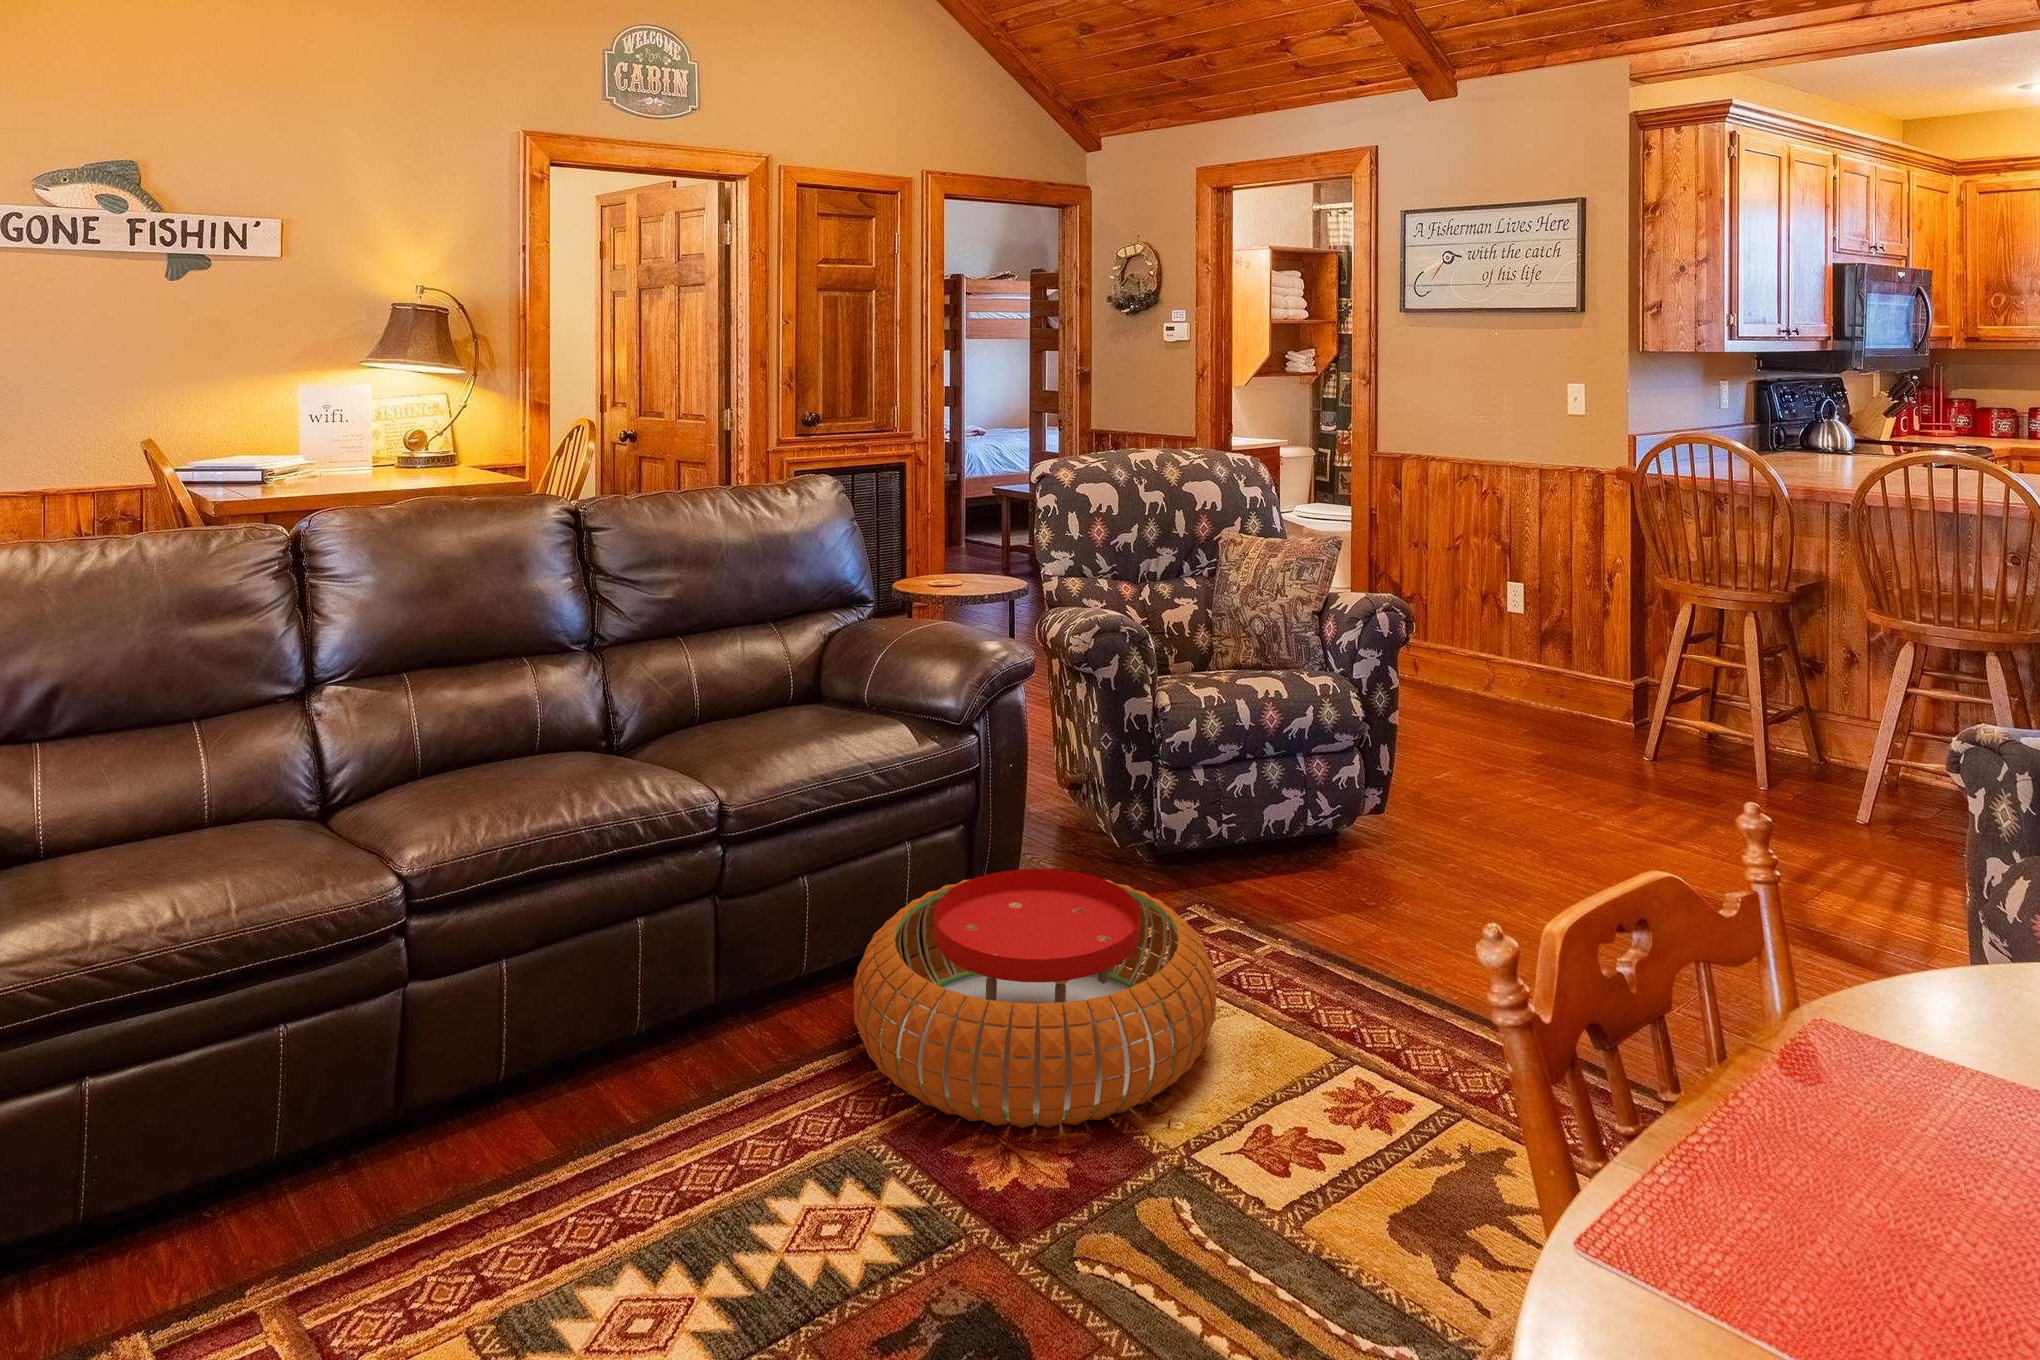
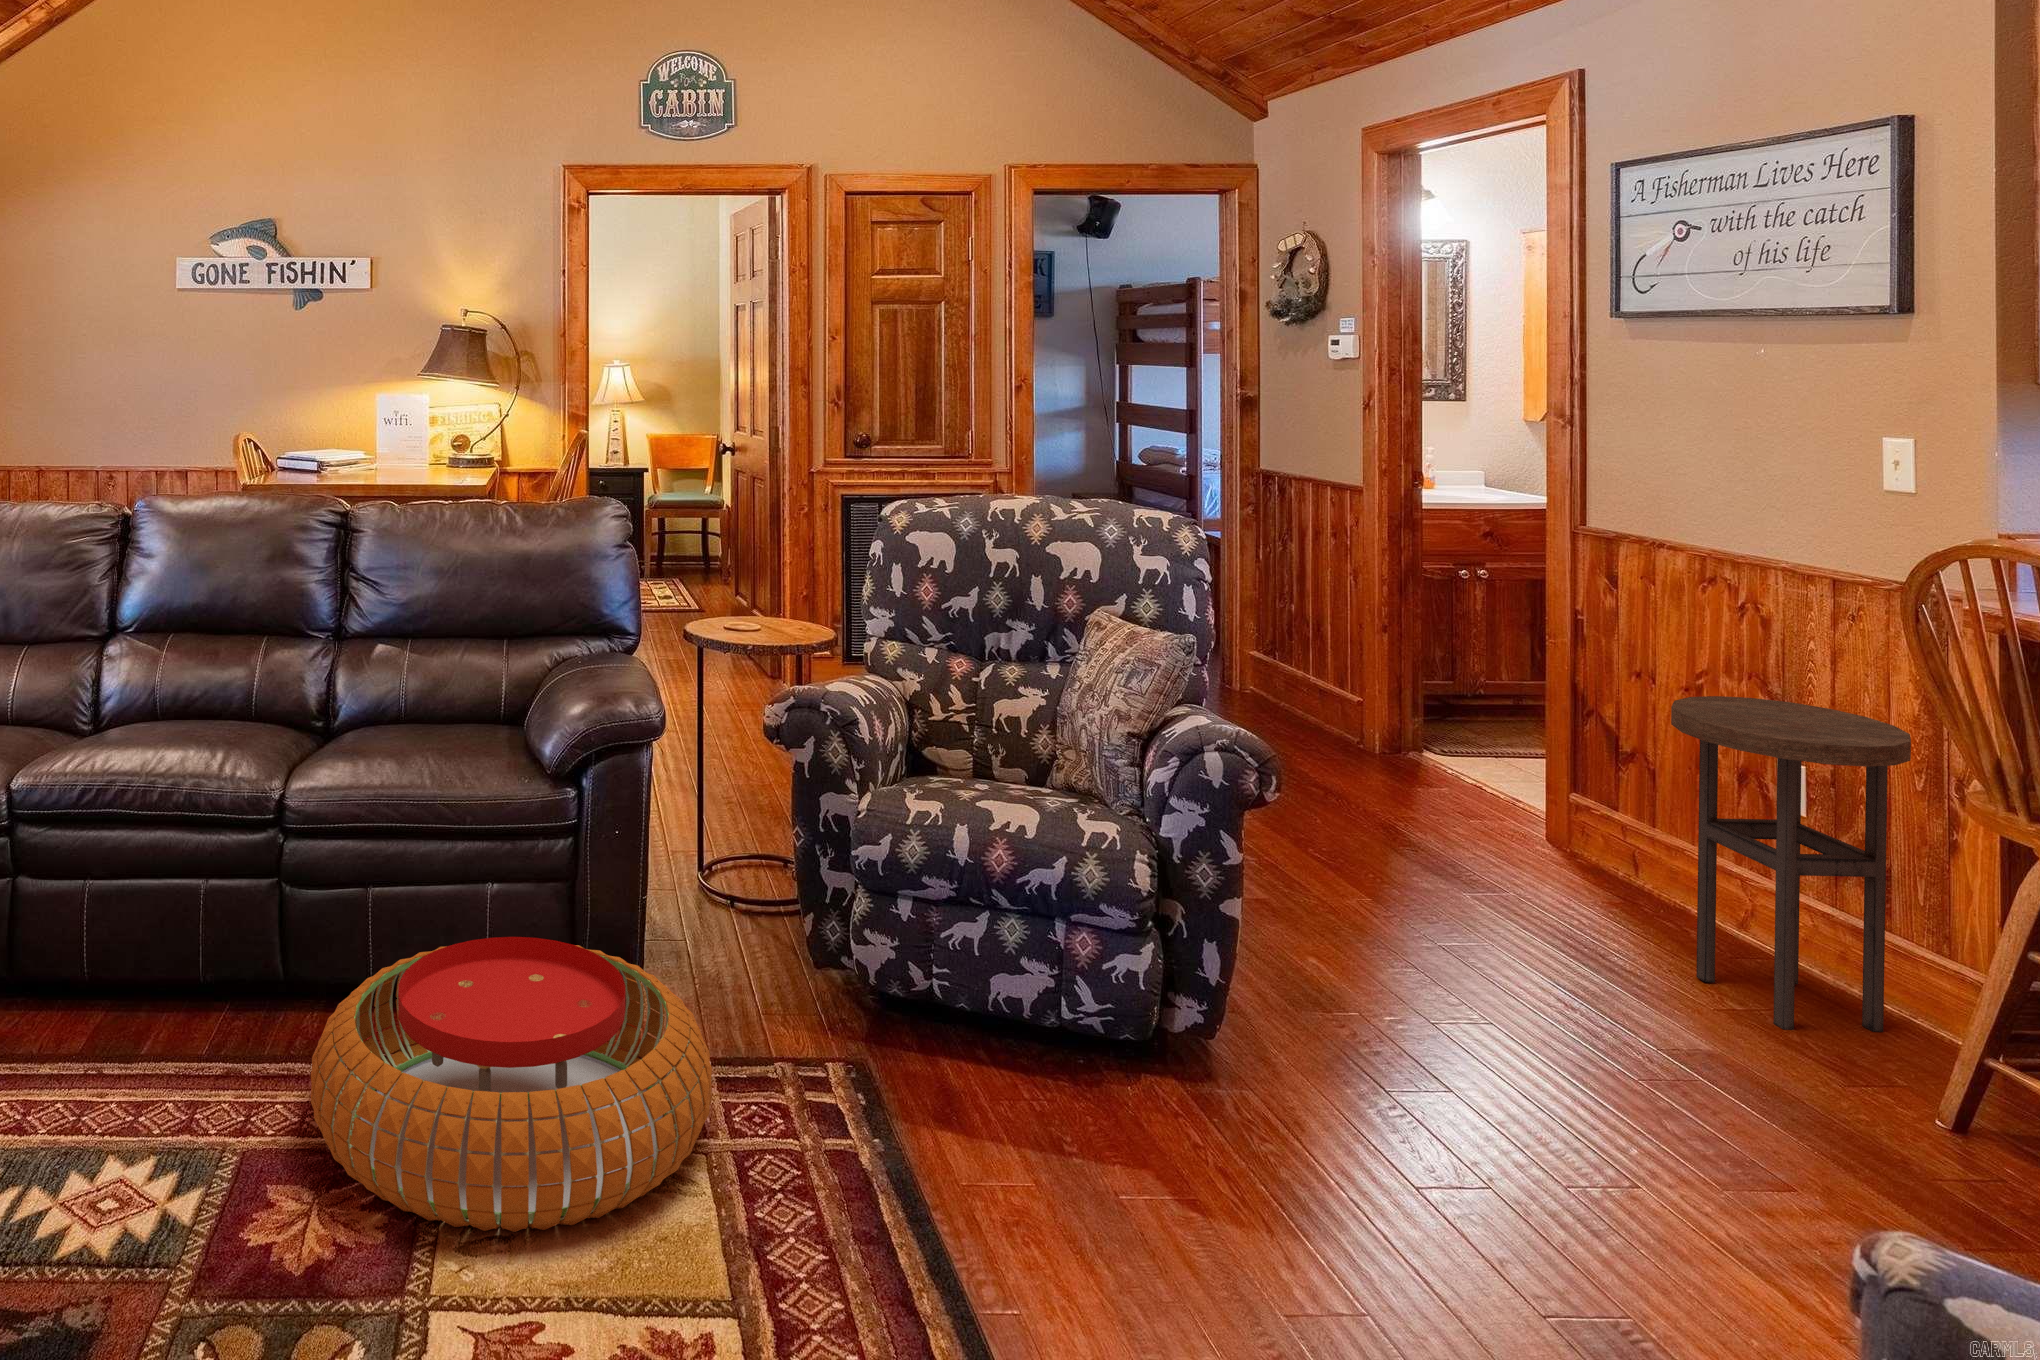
side table: none [1485,547,1600,740] -> present [1671,696,1911,1032]

